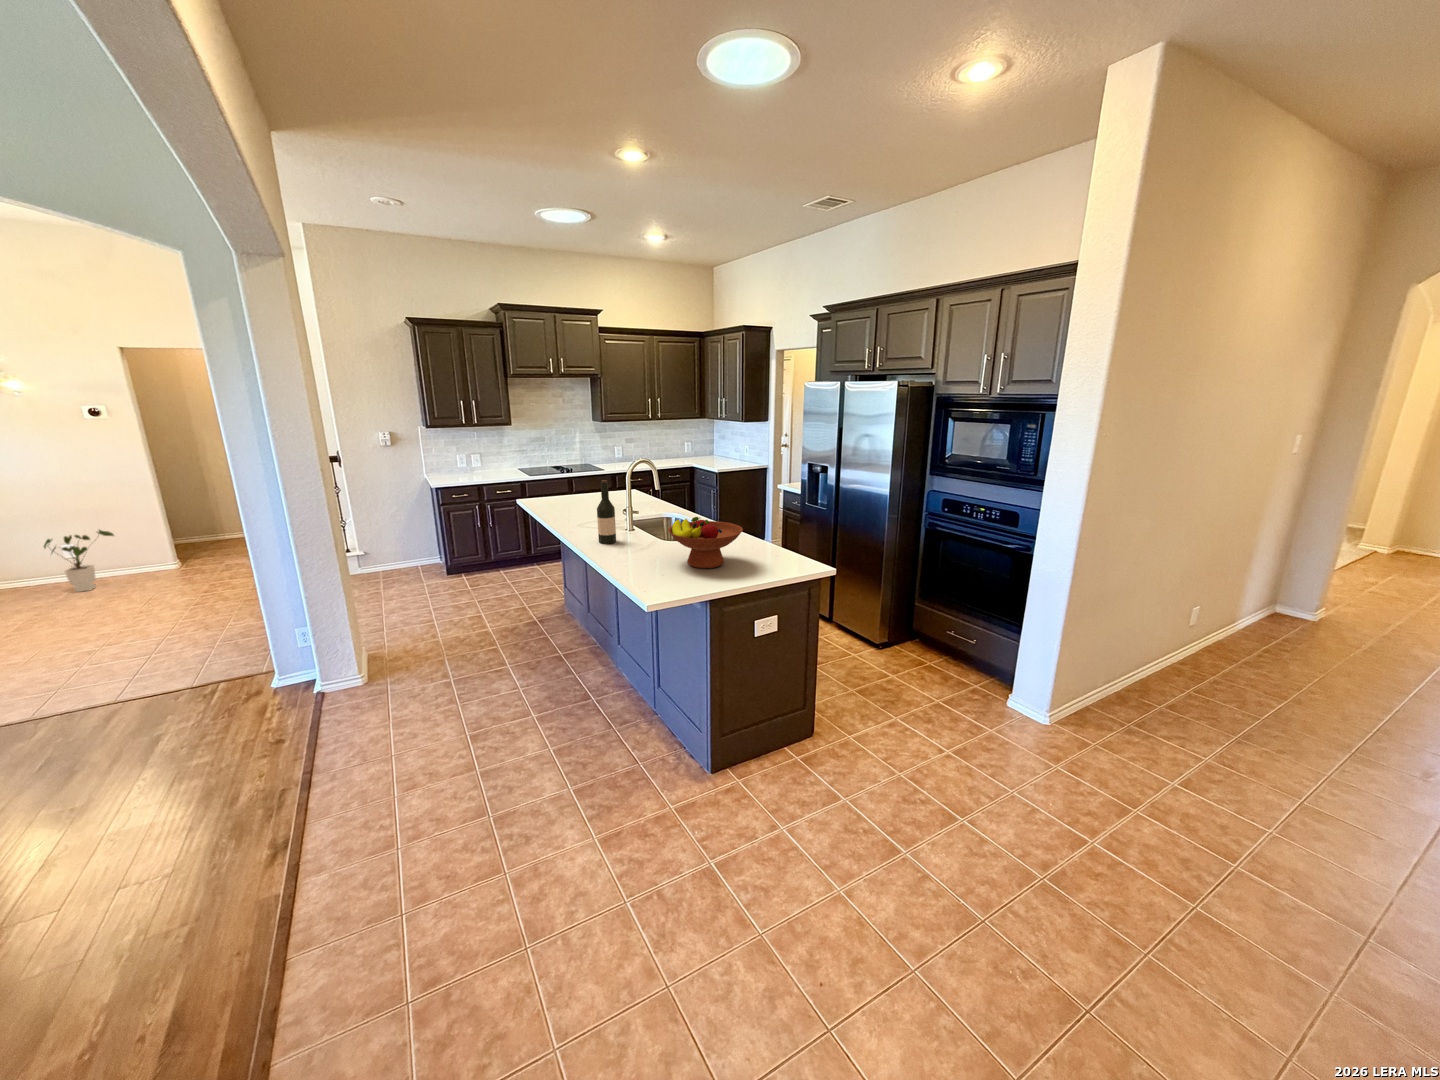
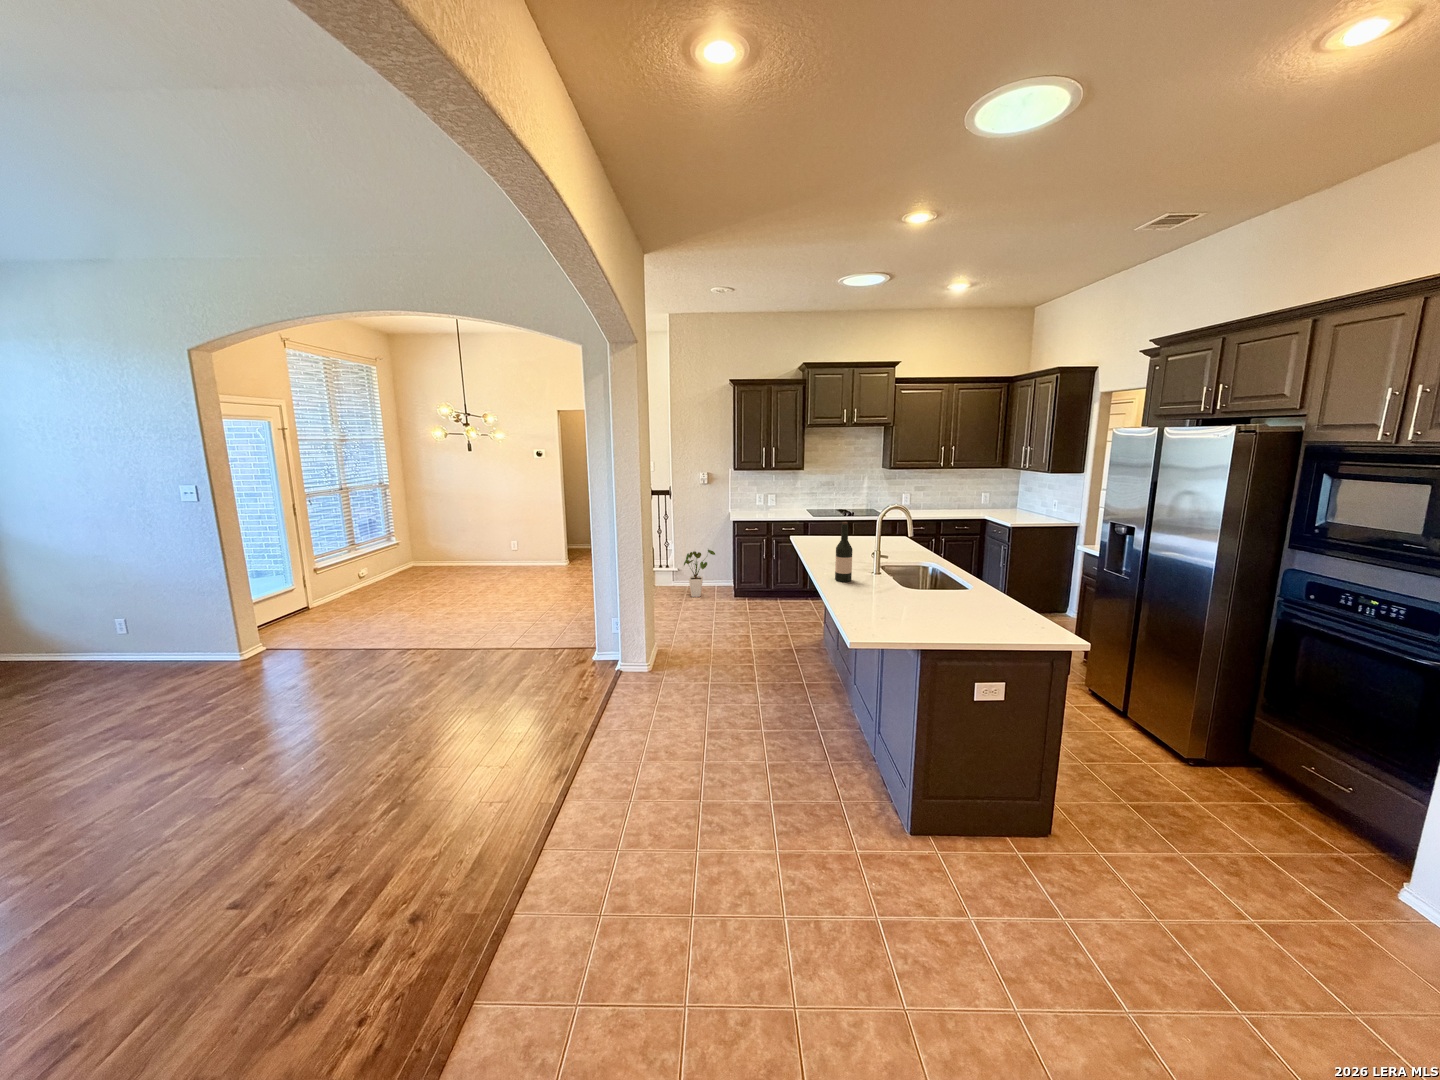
fruit bowl: present [668,517,743,568] -> none [891,565,973,619]
house plant: present [44,530,114,592] -> present [684,550,715,597]

